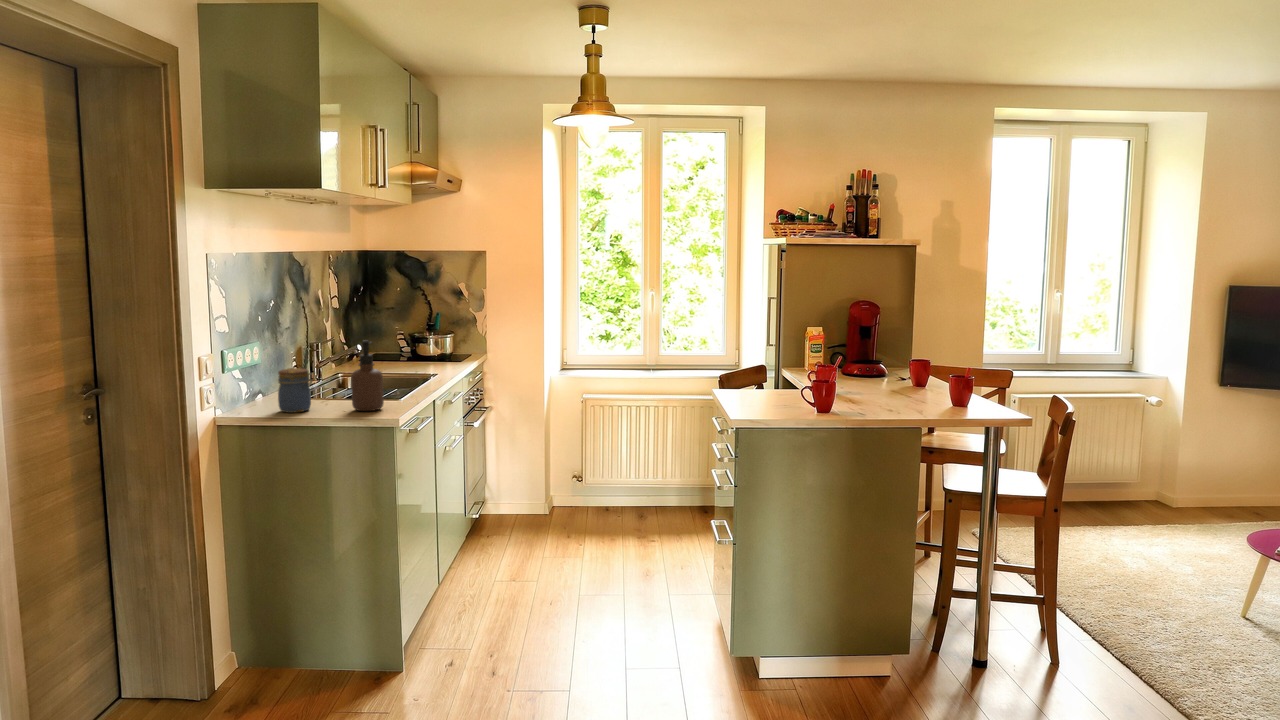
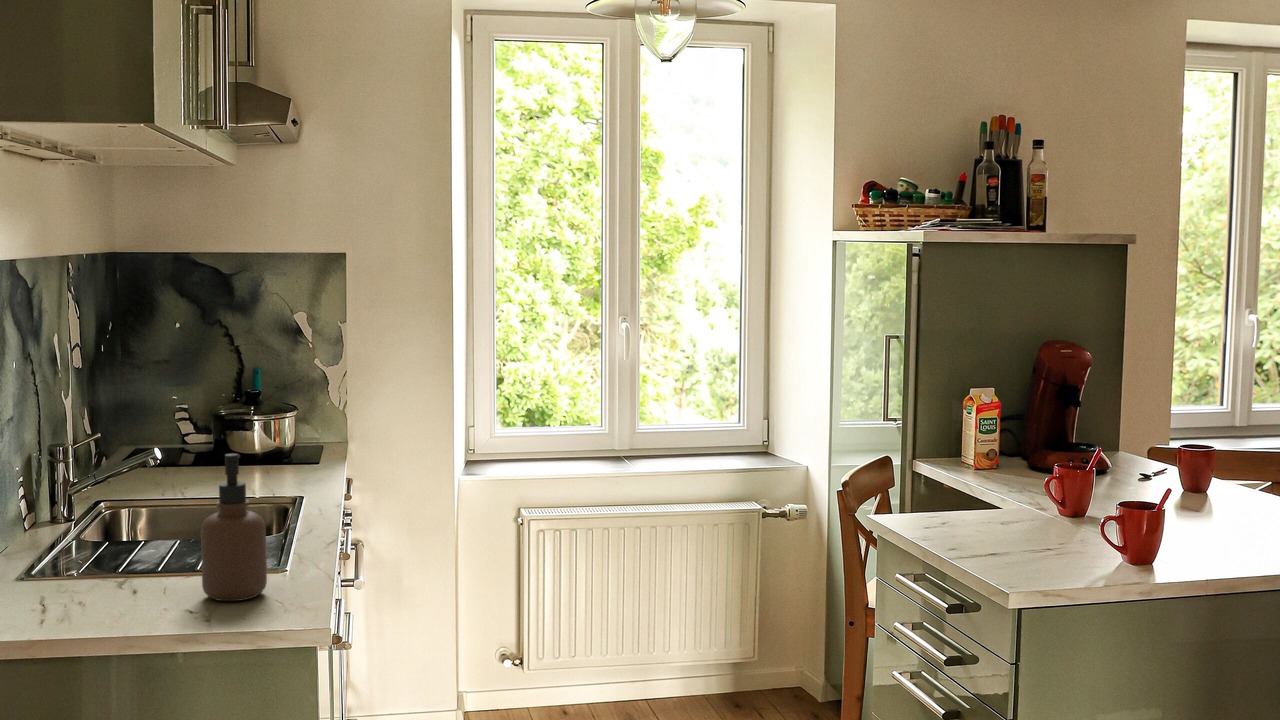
jar: present [278,368,314,413] -> none [42,515,119,612]

